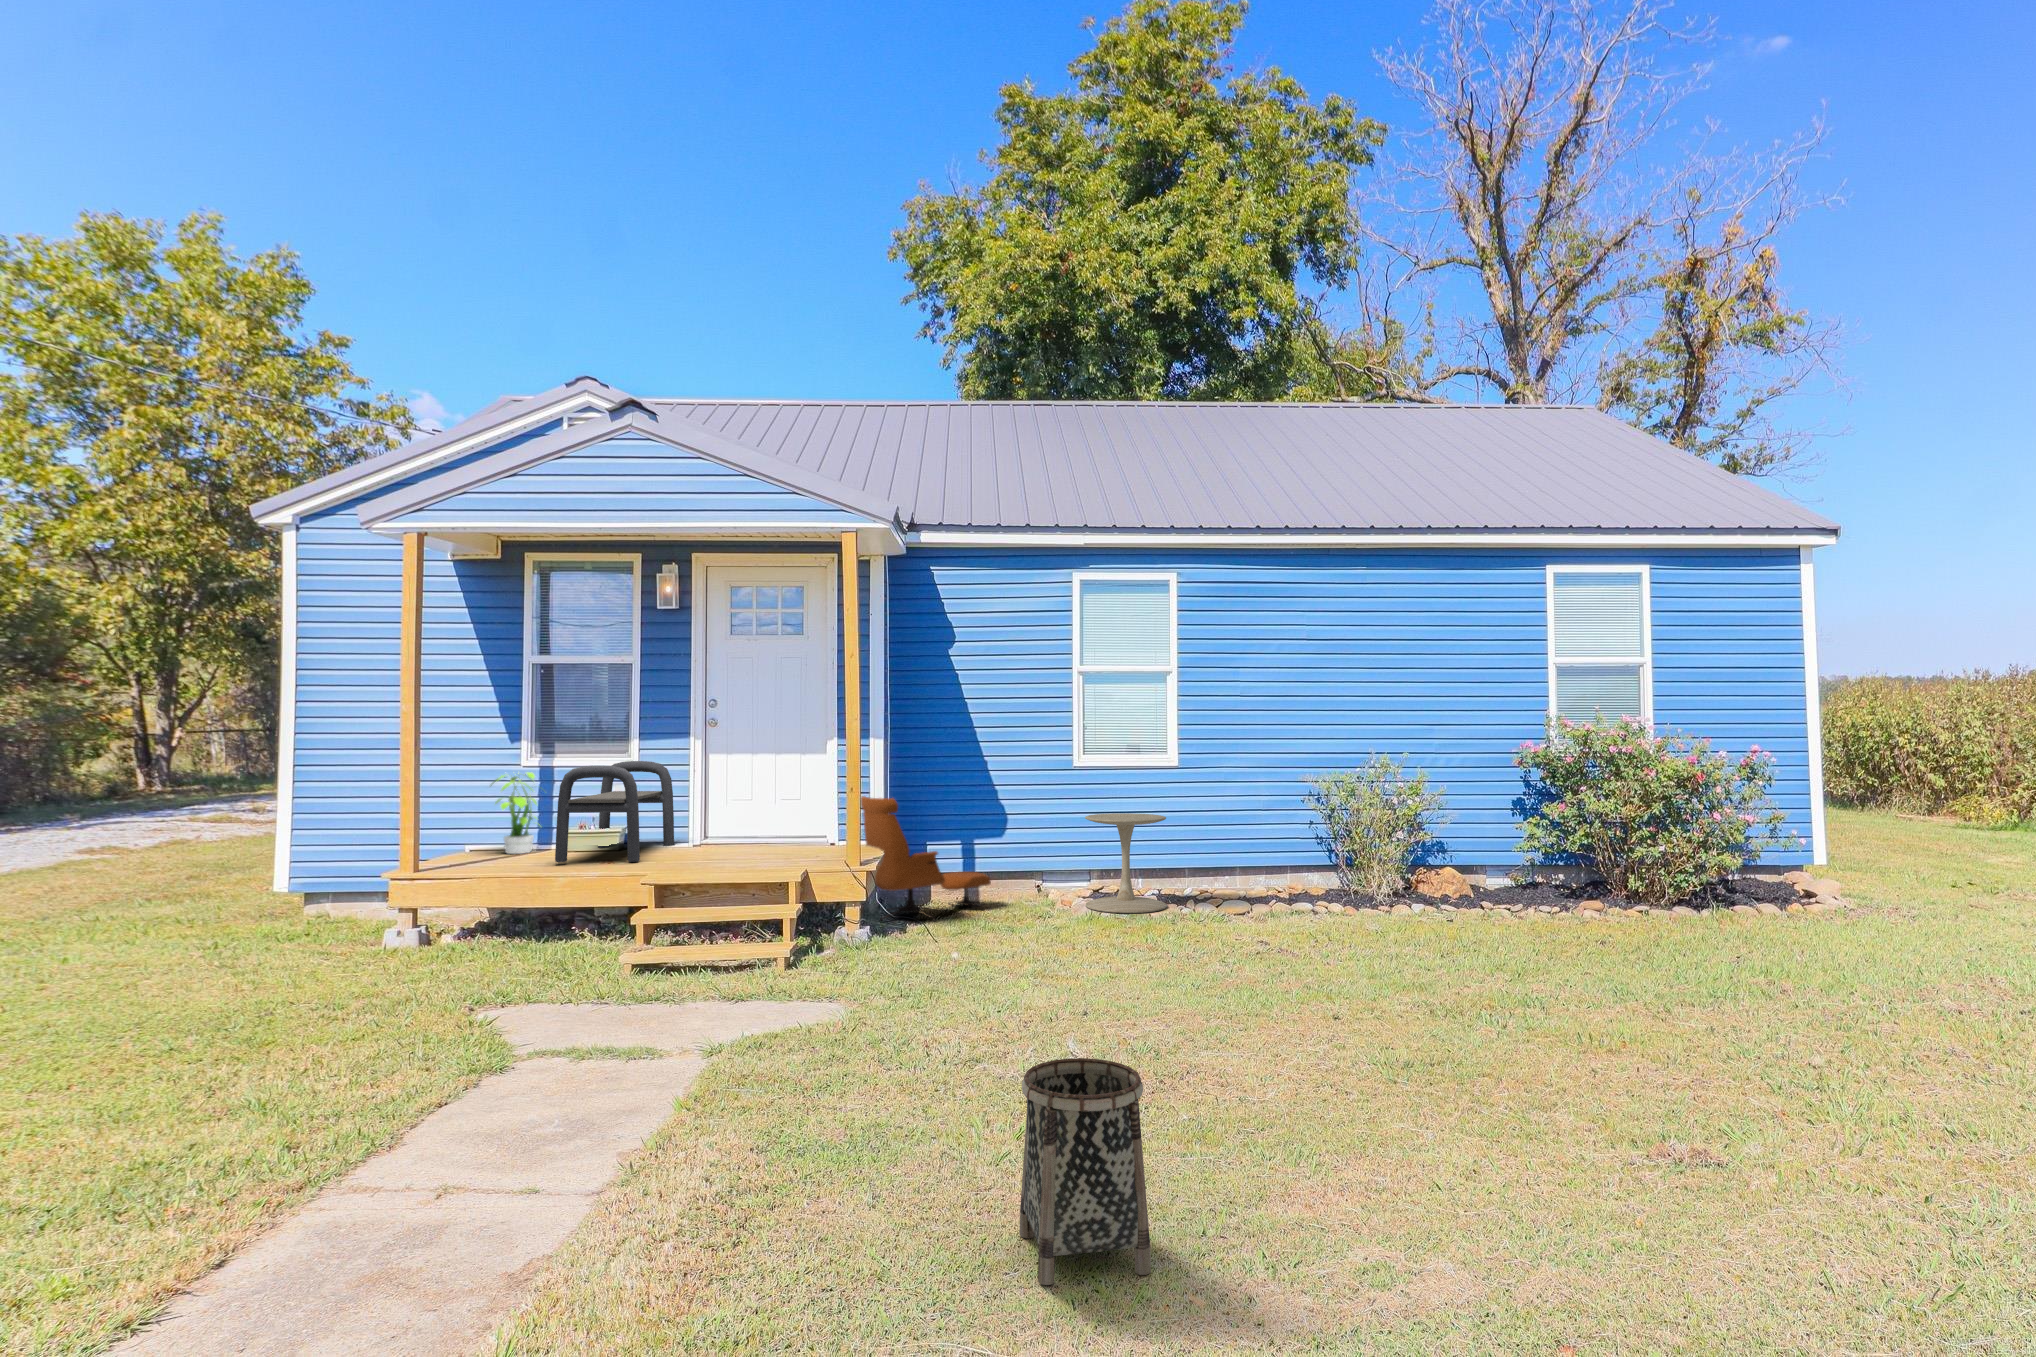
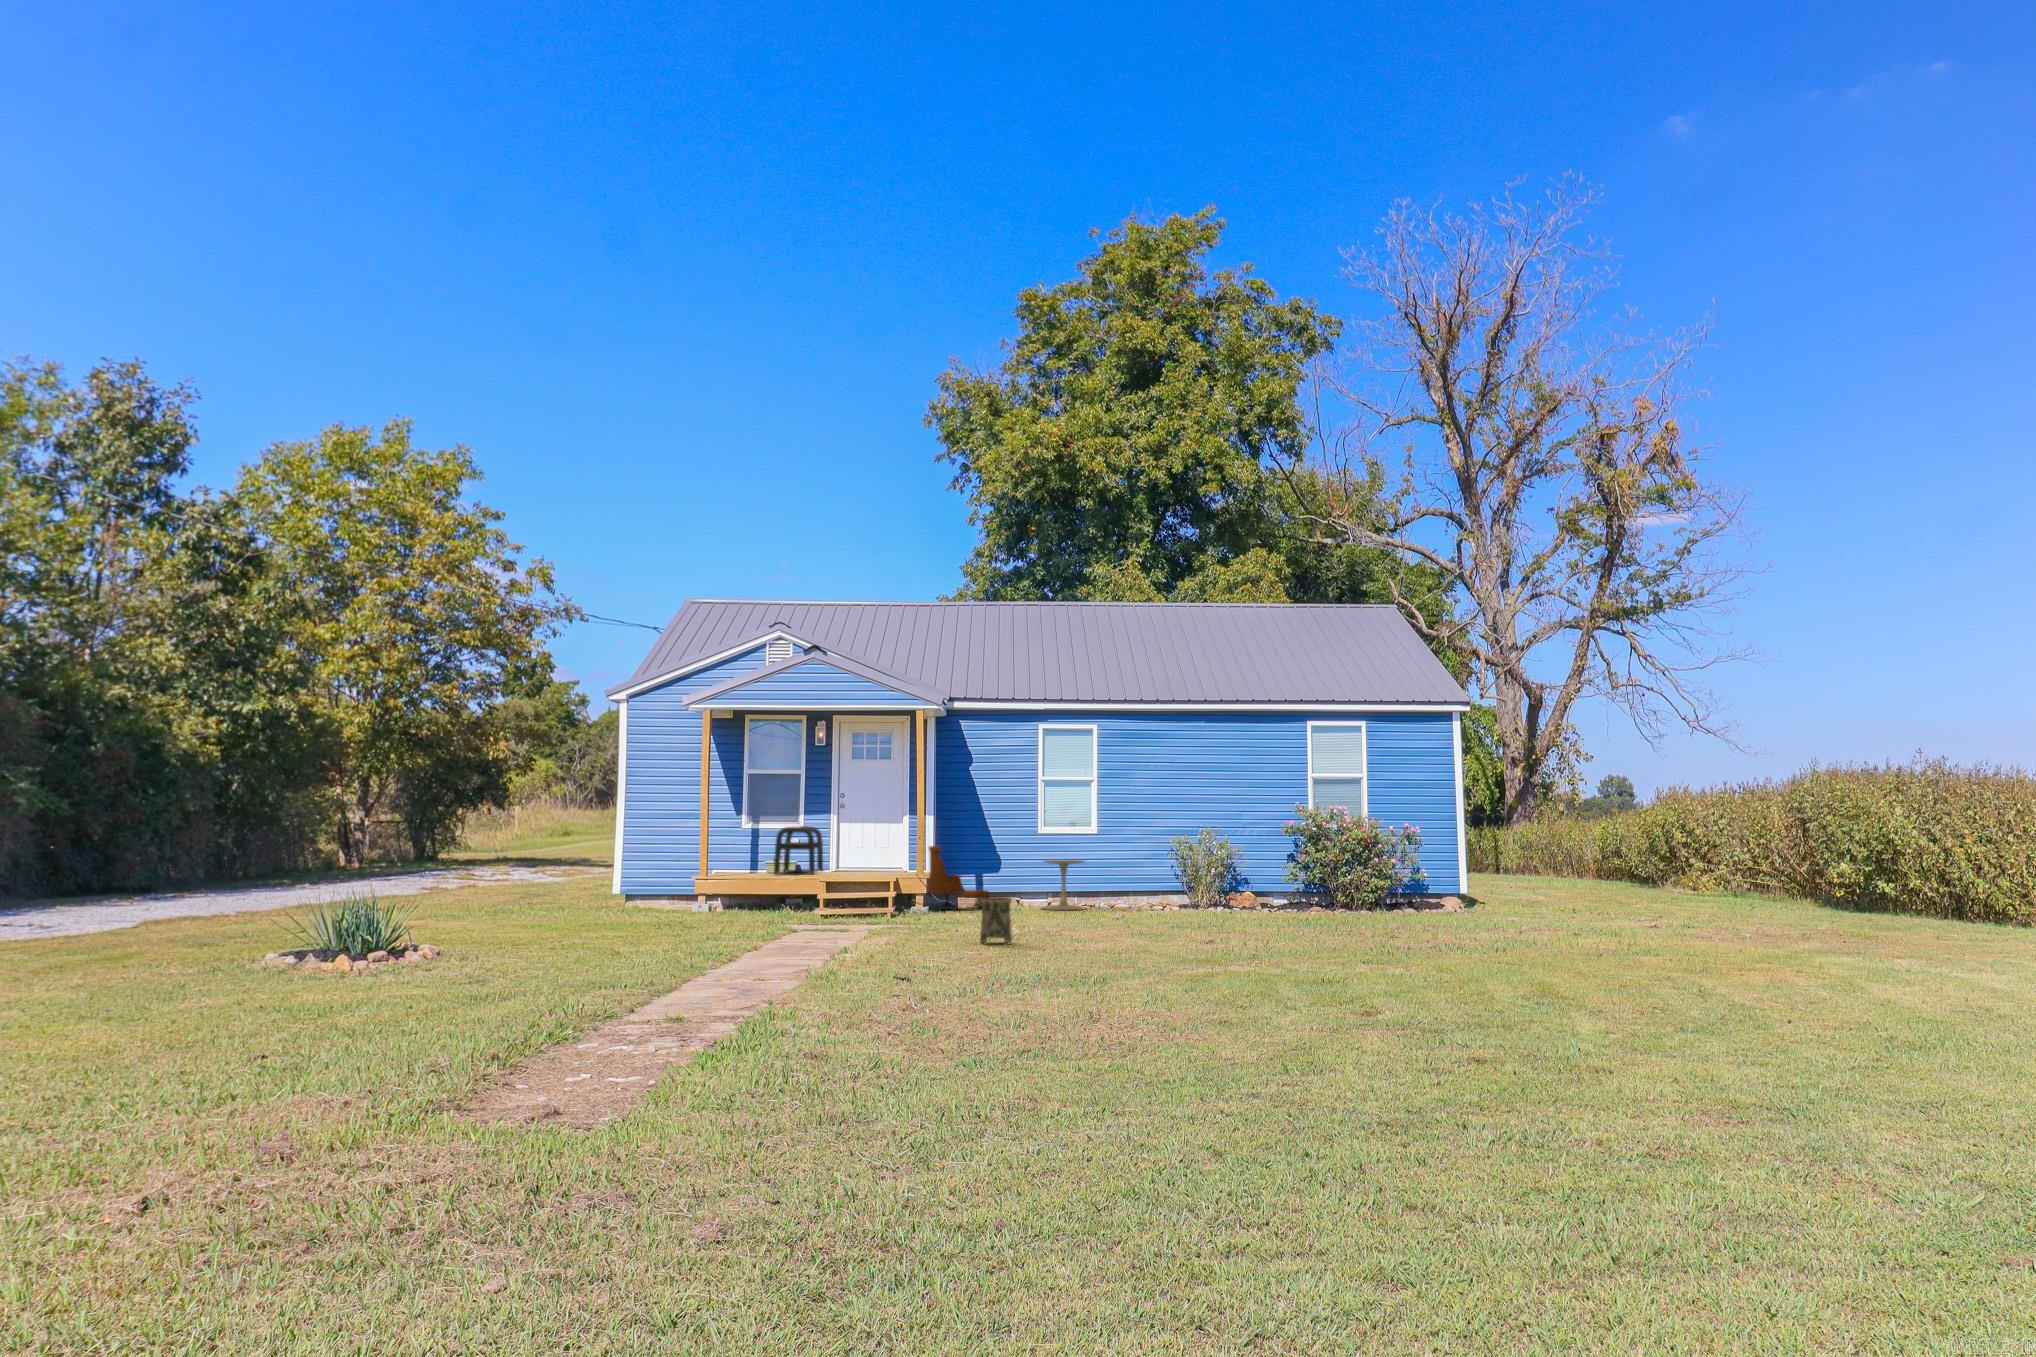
potted plant: present [491,772,540,854] -> none [729,830,757,873]

